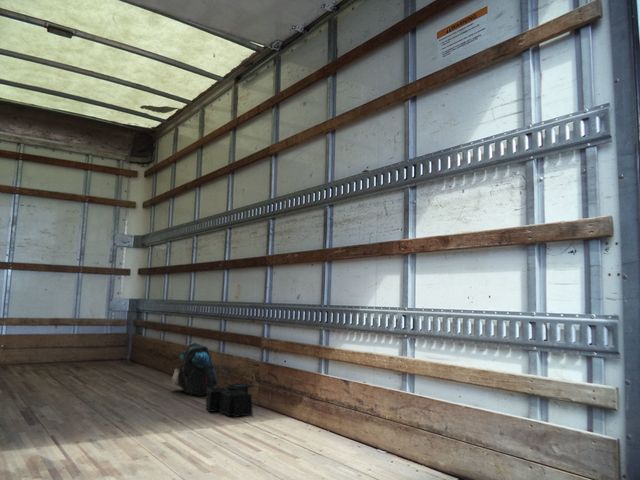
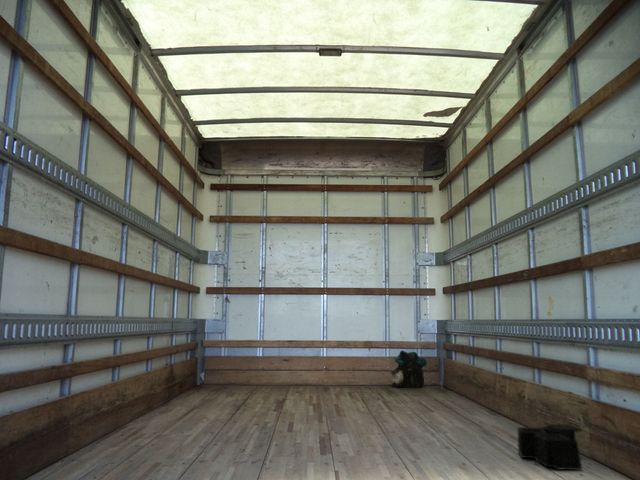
backpack: present [173,343,218,396] -> present [391,351,427,388]

